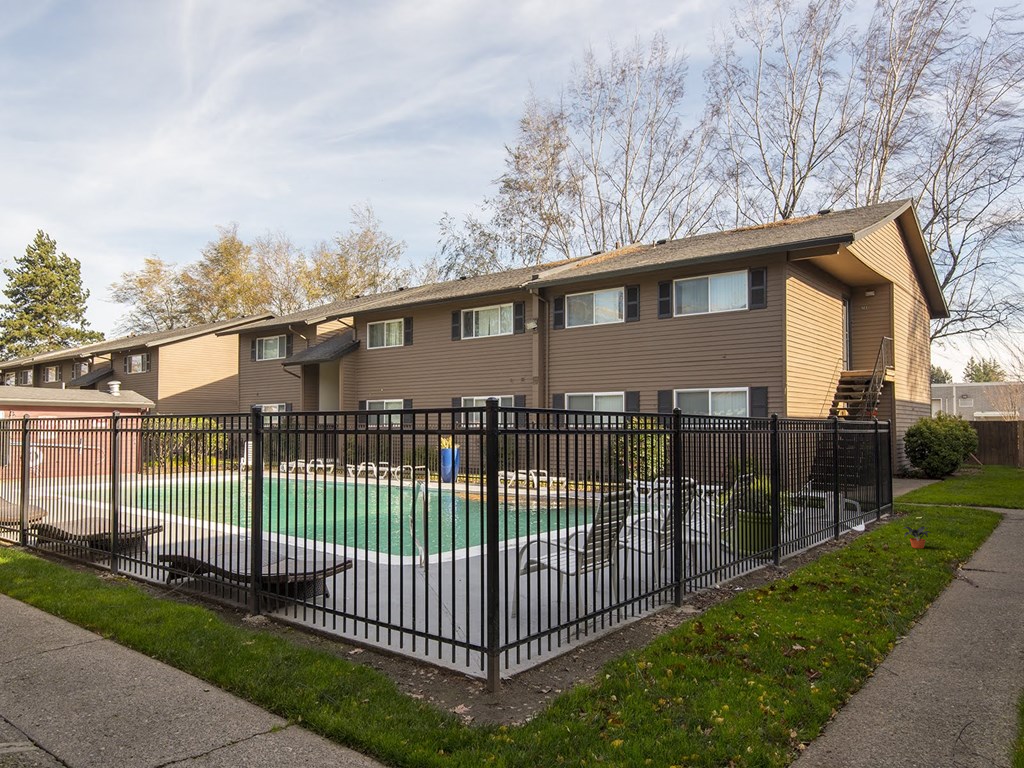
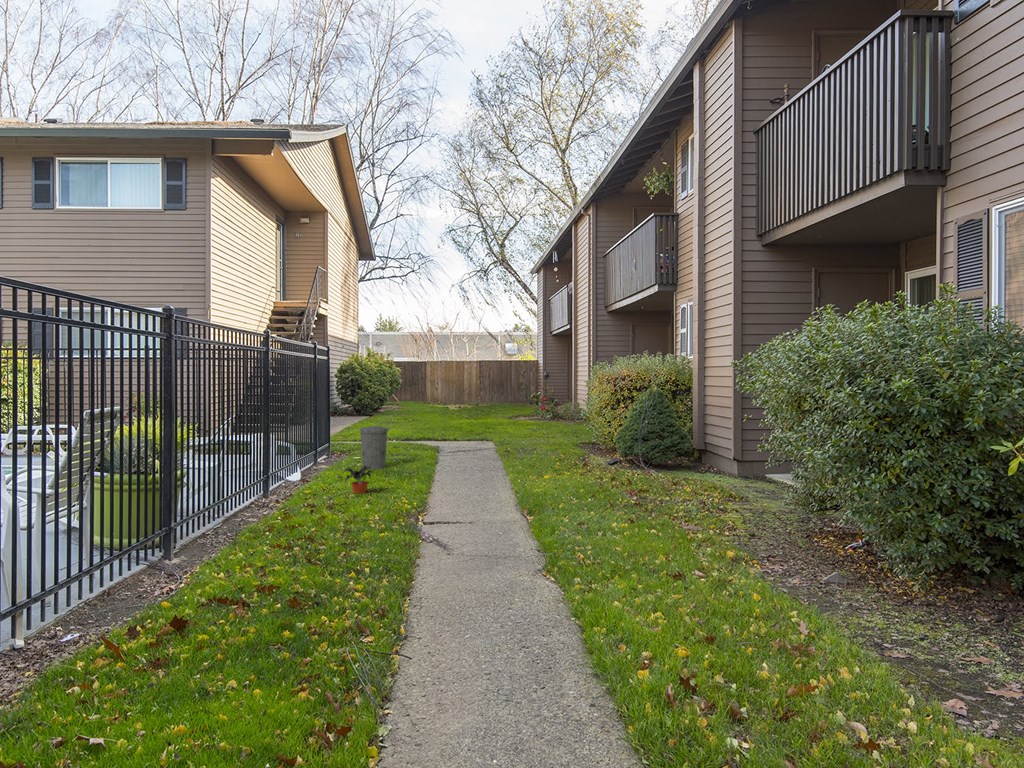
trash can: none [921,493,949,531] -> present [360,426,388,470]

